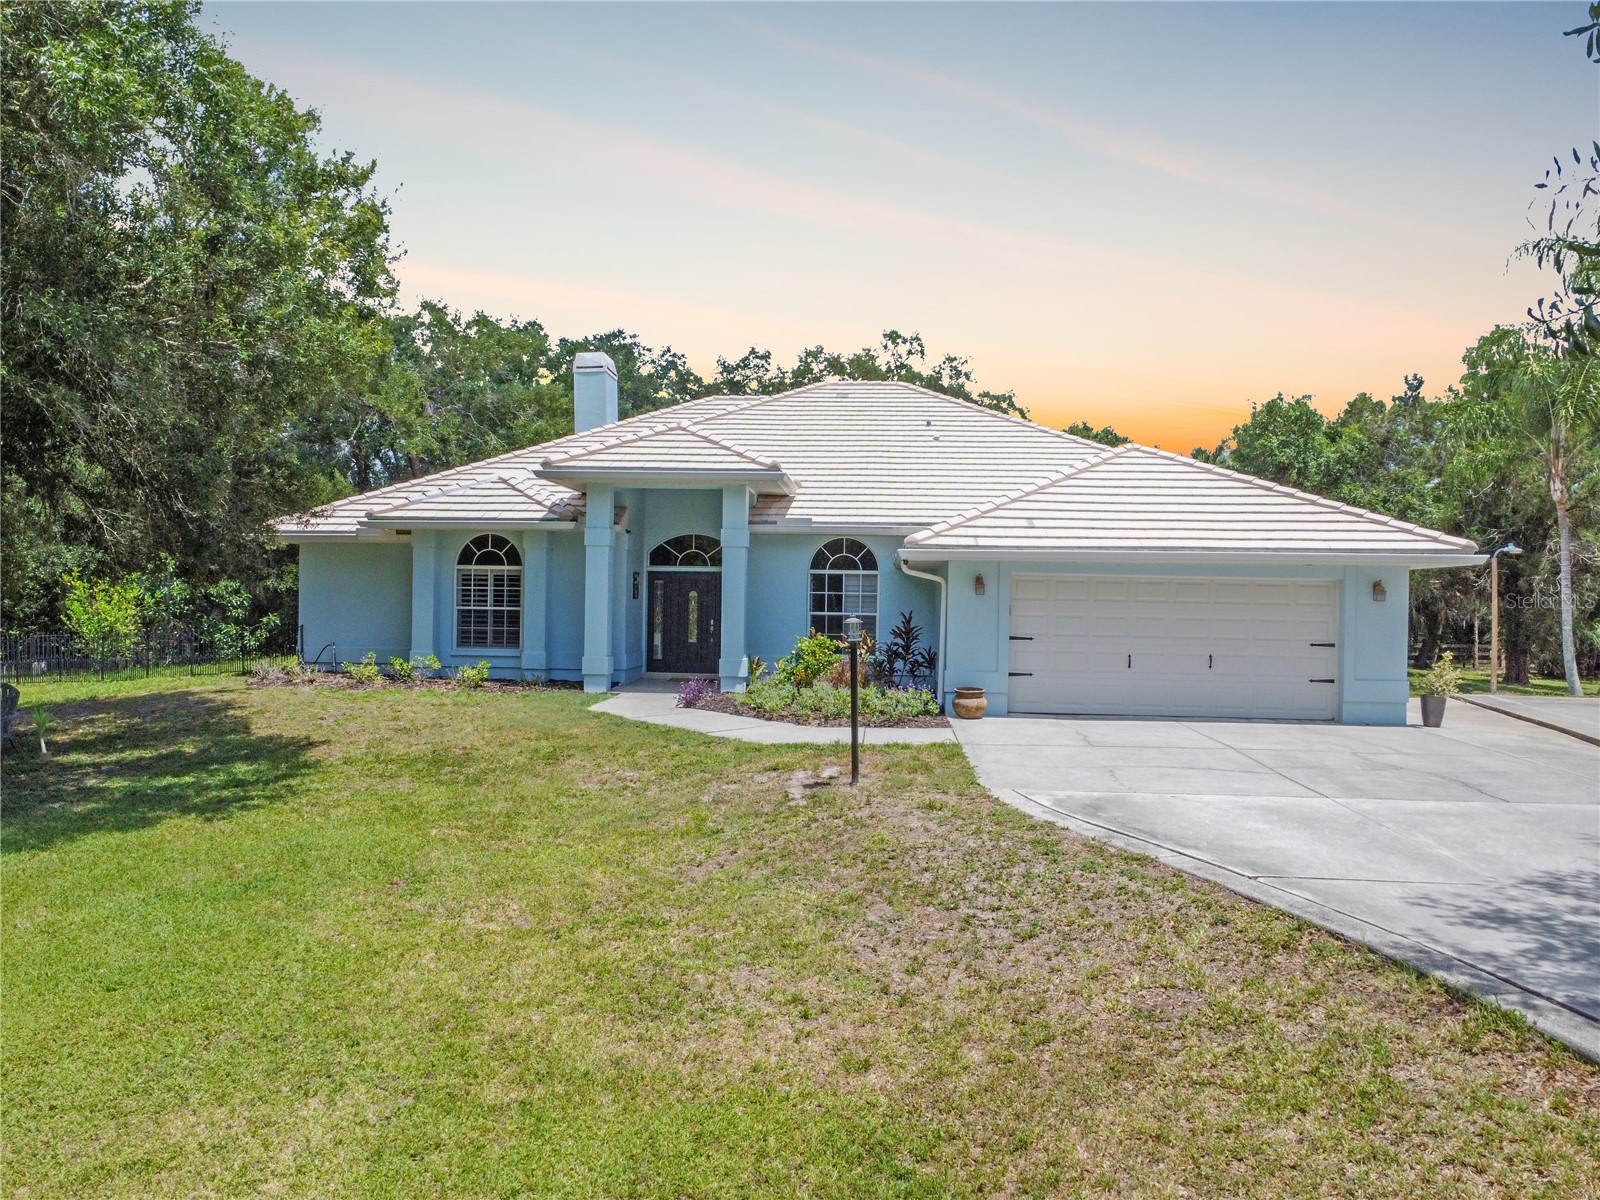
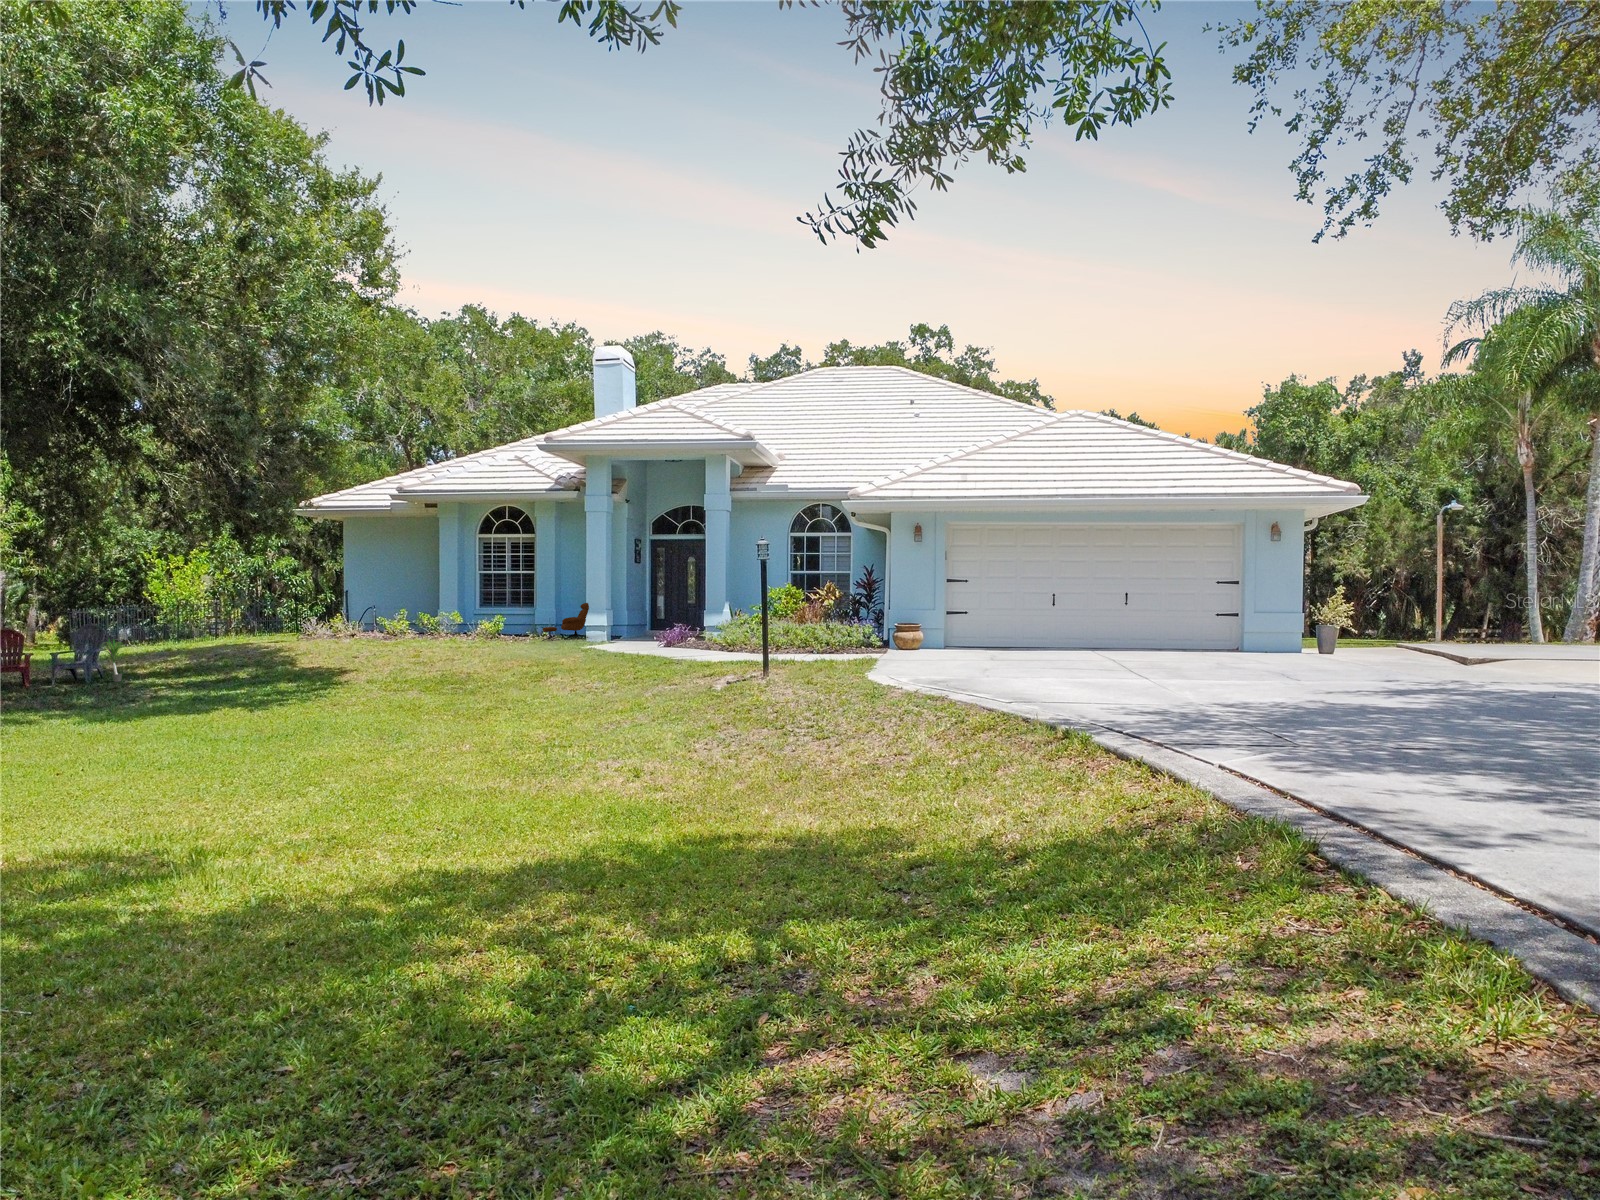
lounge chair: none [538,649,591,693] -> present [542,603,589,641]

